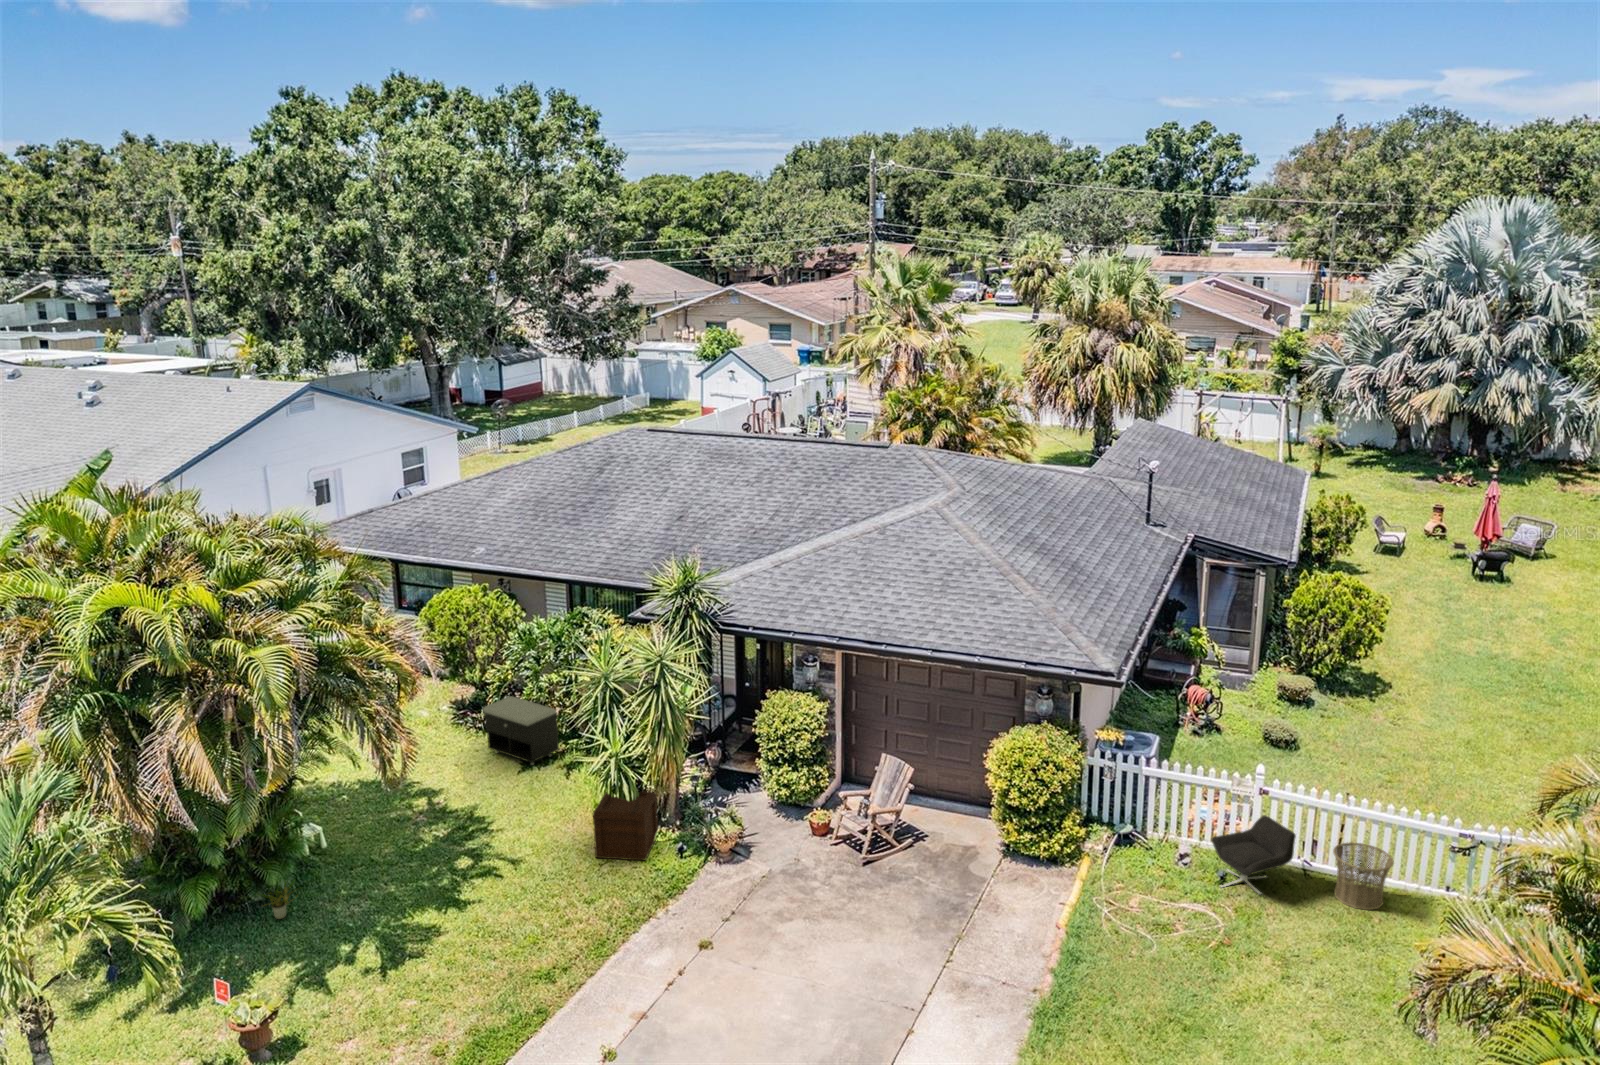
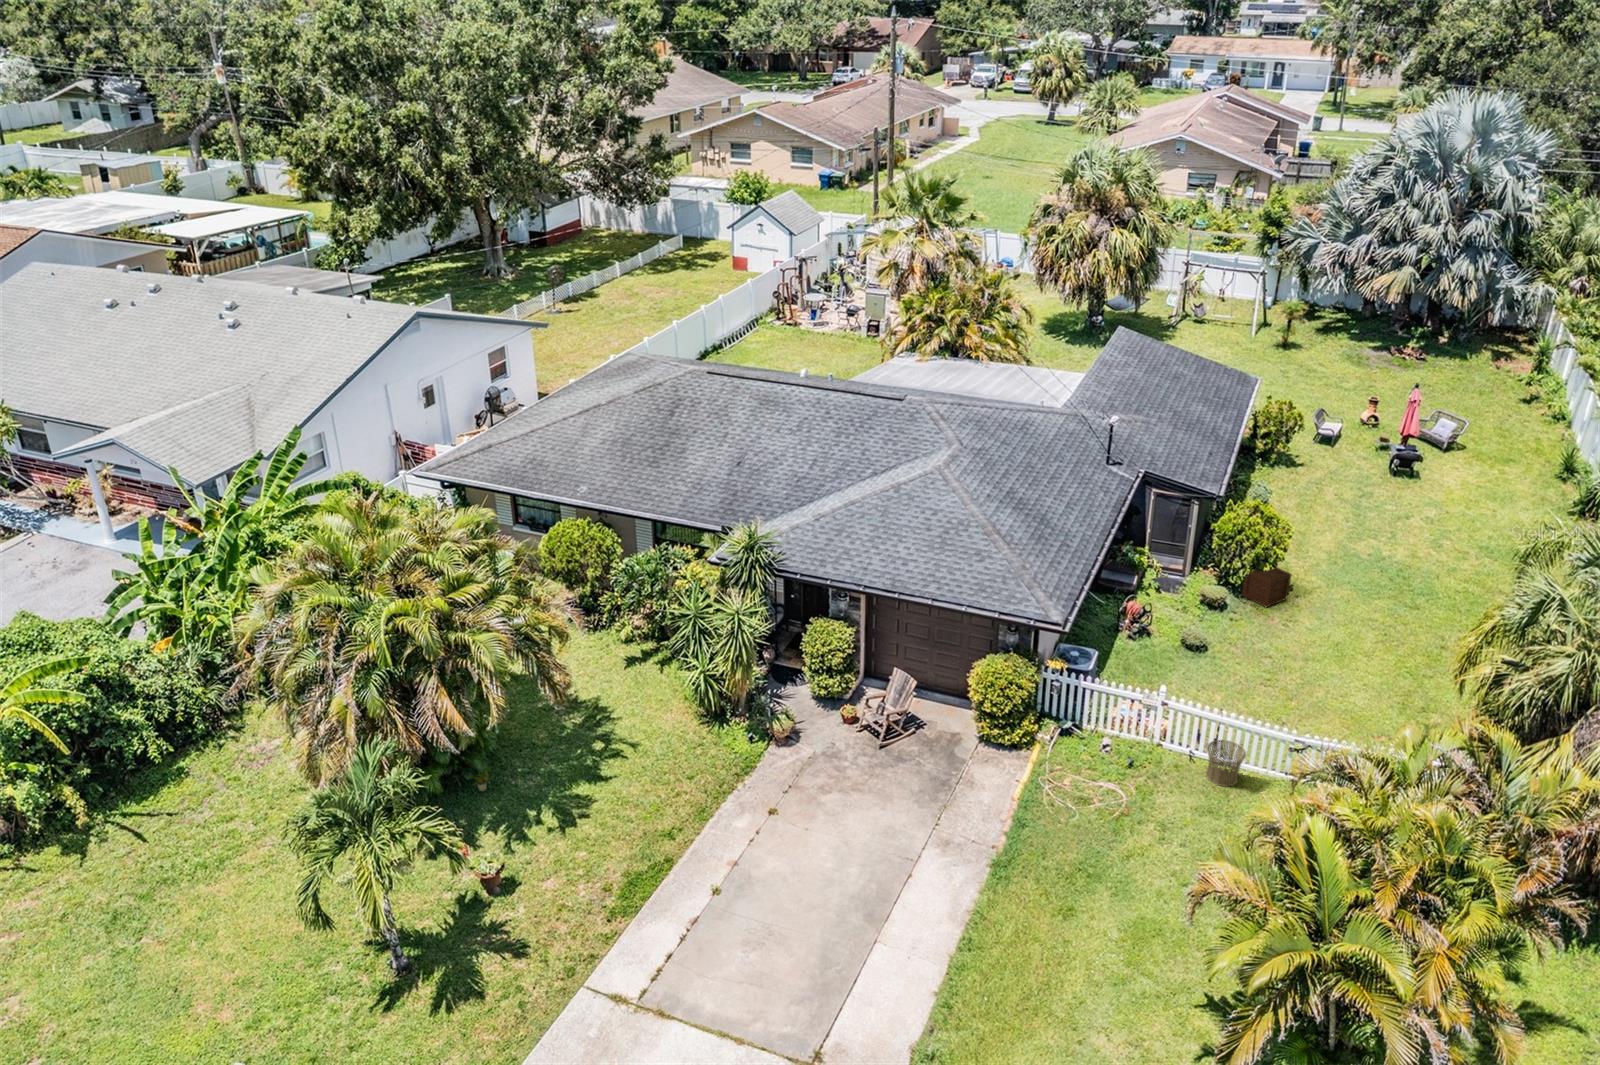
storage bench: present [483,696,559,765] -> none [594,608,652,662]
wooden crate: present [593,790,658,861] -> present [1242,567,1291,607]
lounge chair: present [1212,815,1296,894] -> none [1125,719,1182,774]

